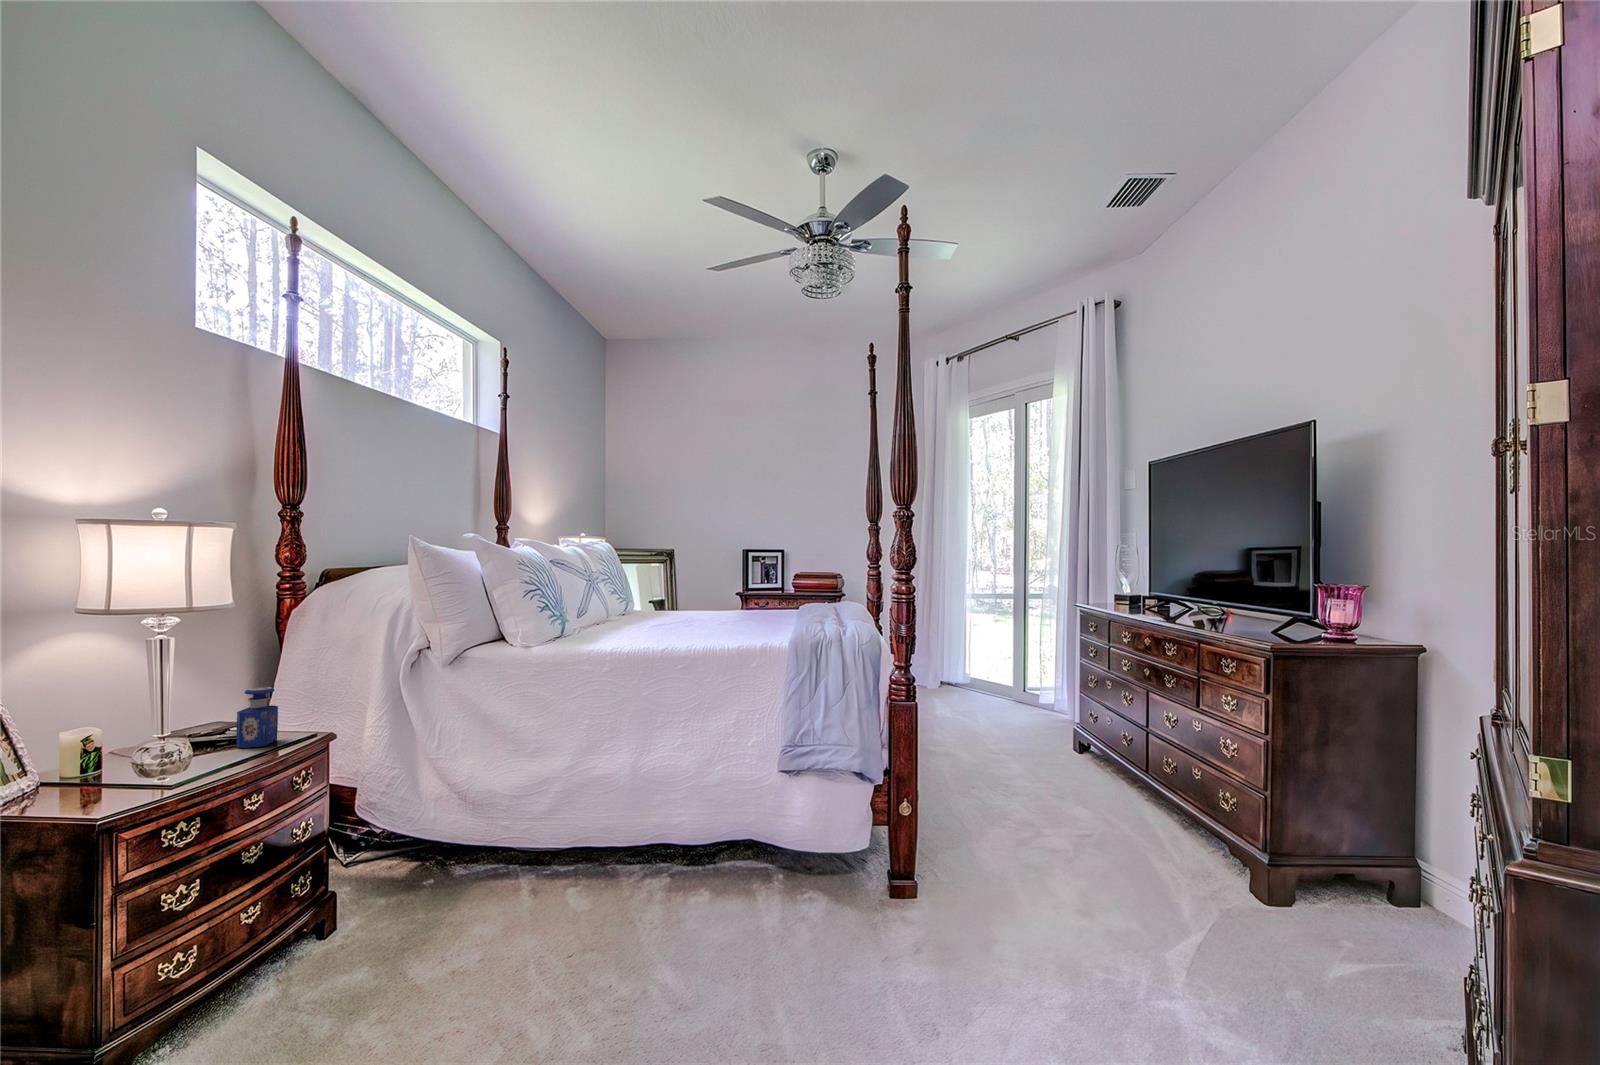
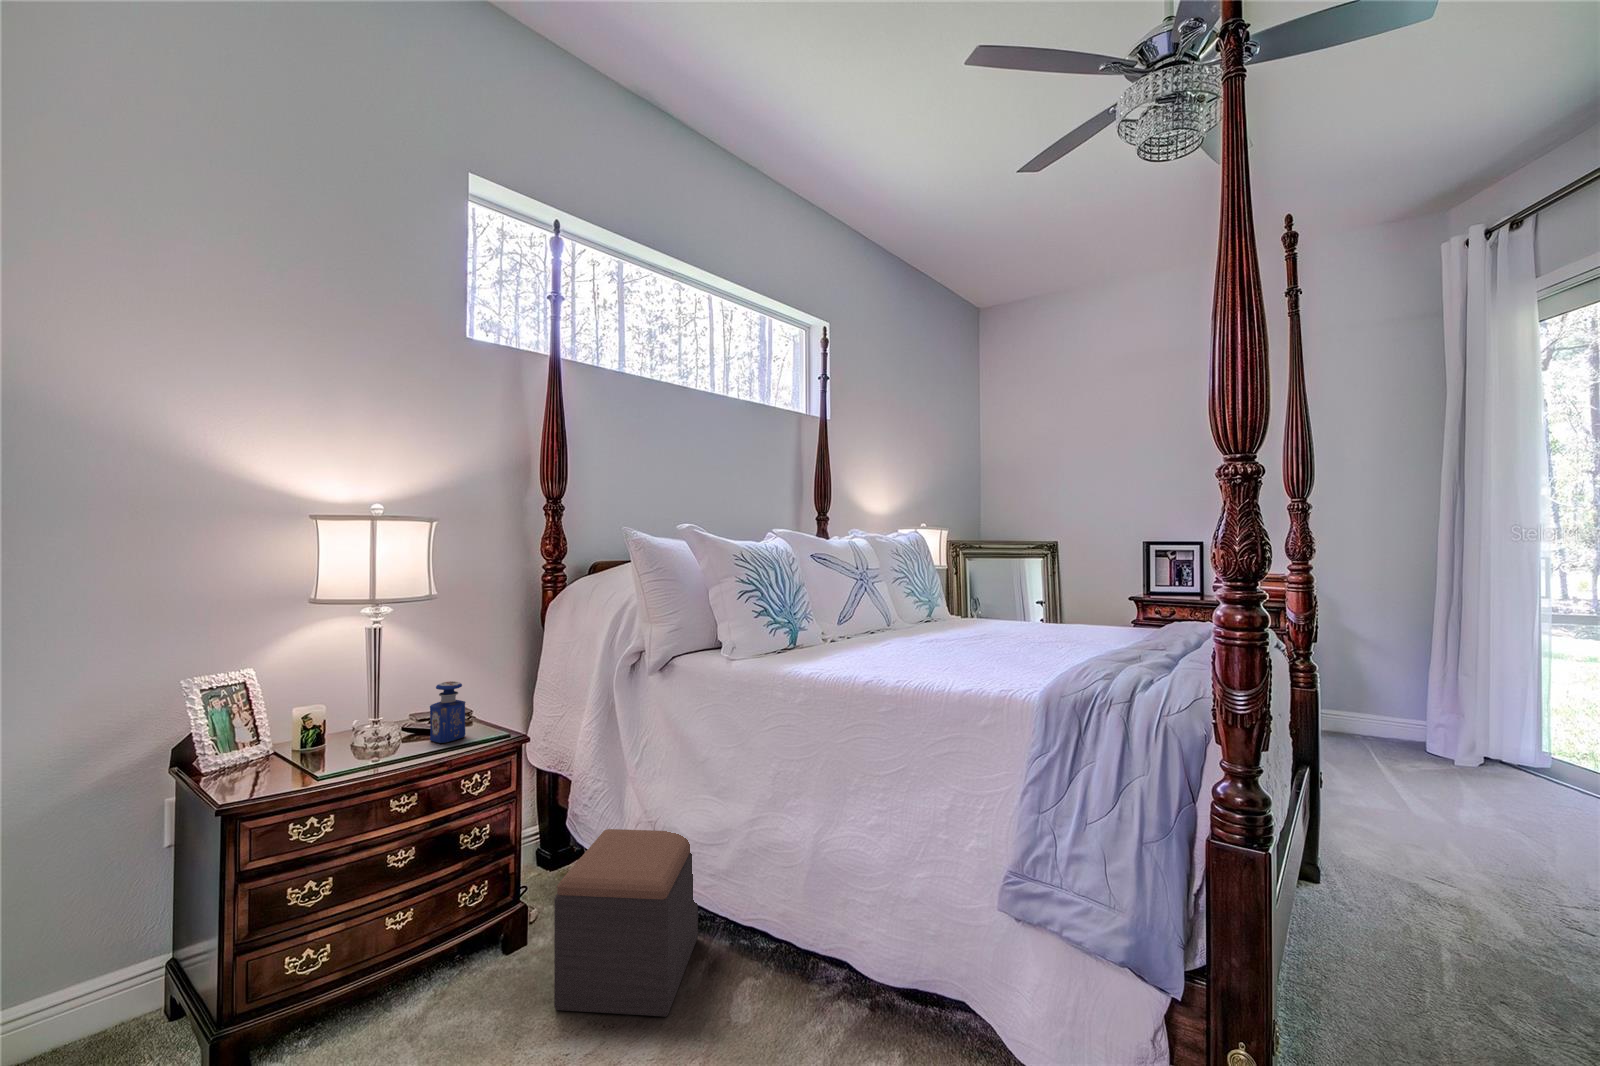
footstool: none [412,786,526,941] -> present [554,829,698,1017]

